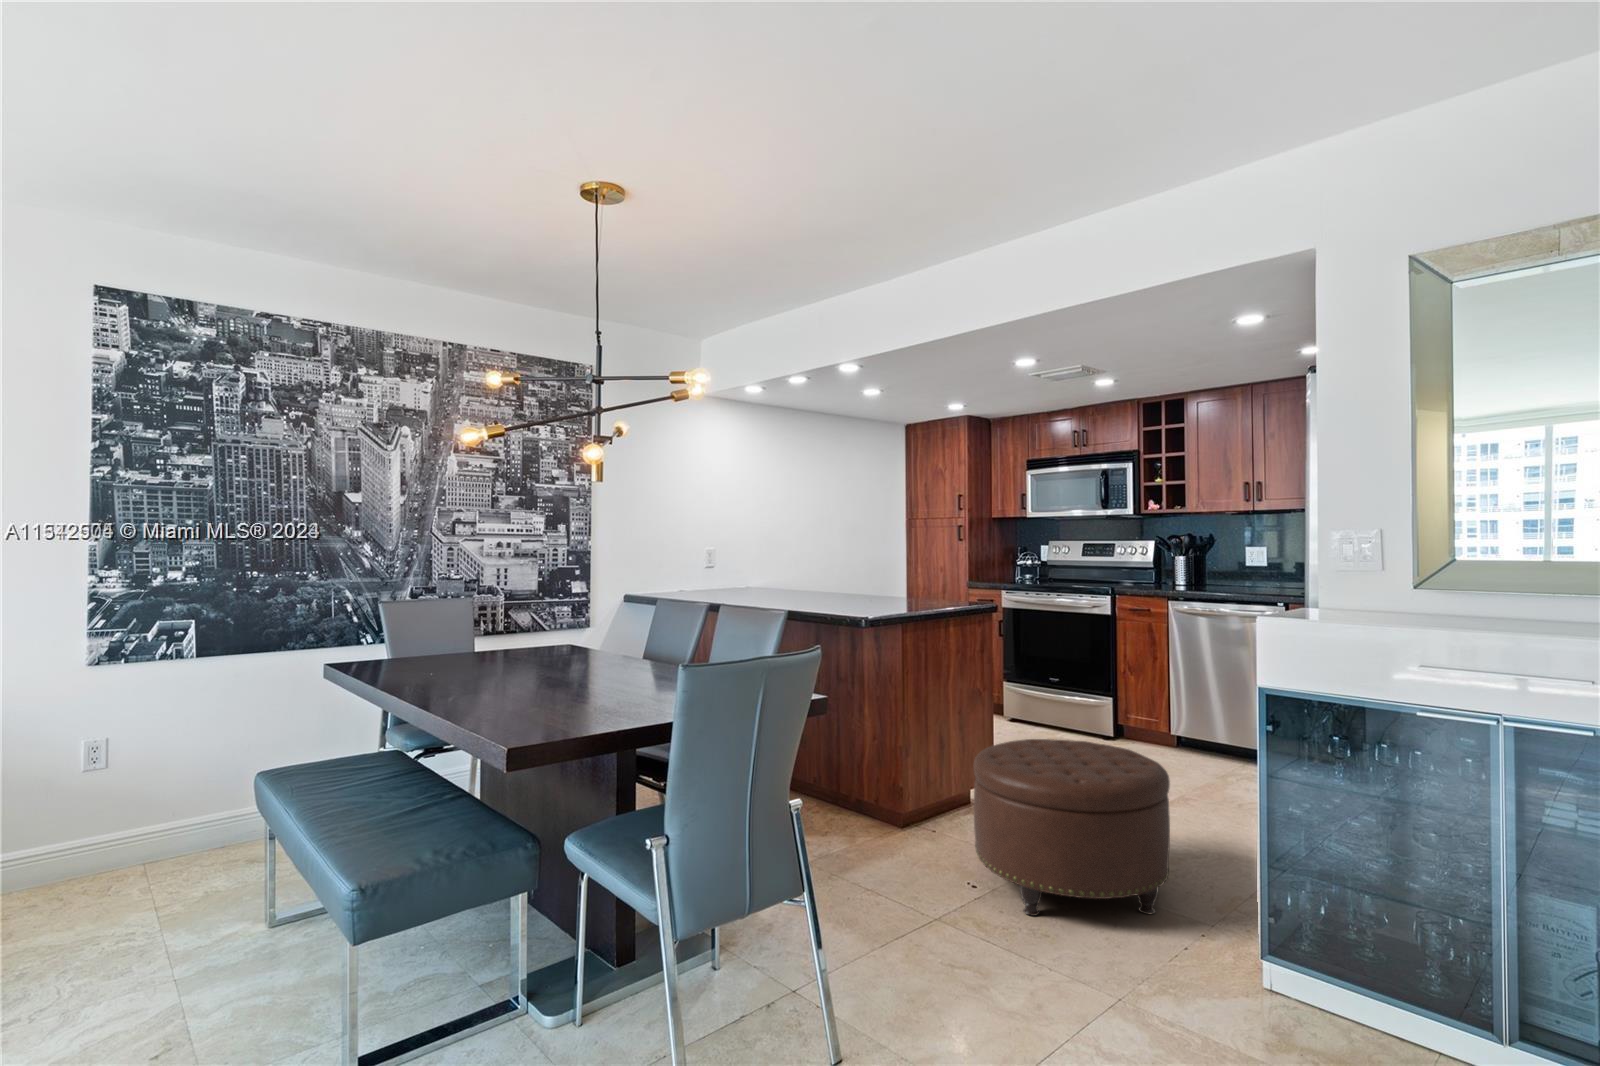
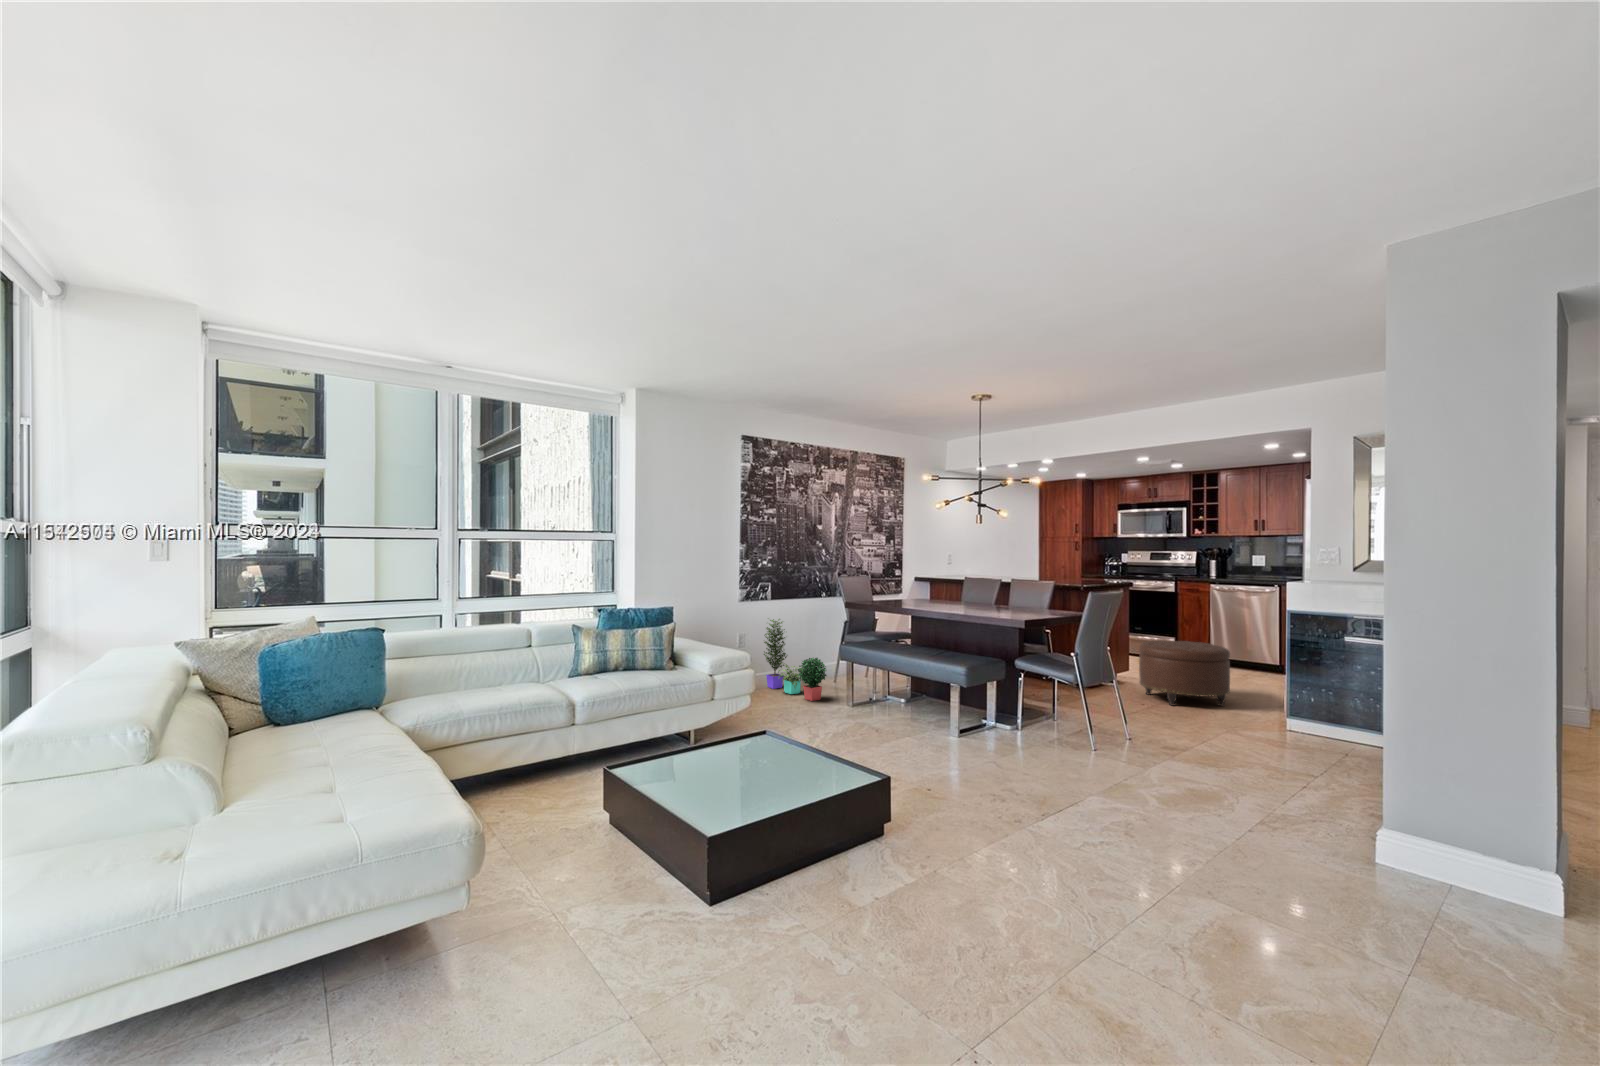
potted plant: none [135,699,227,918] -> present [764,618,827,701]

